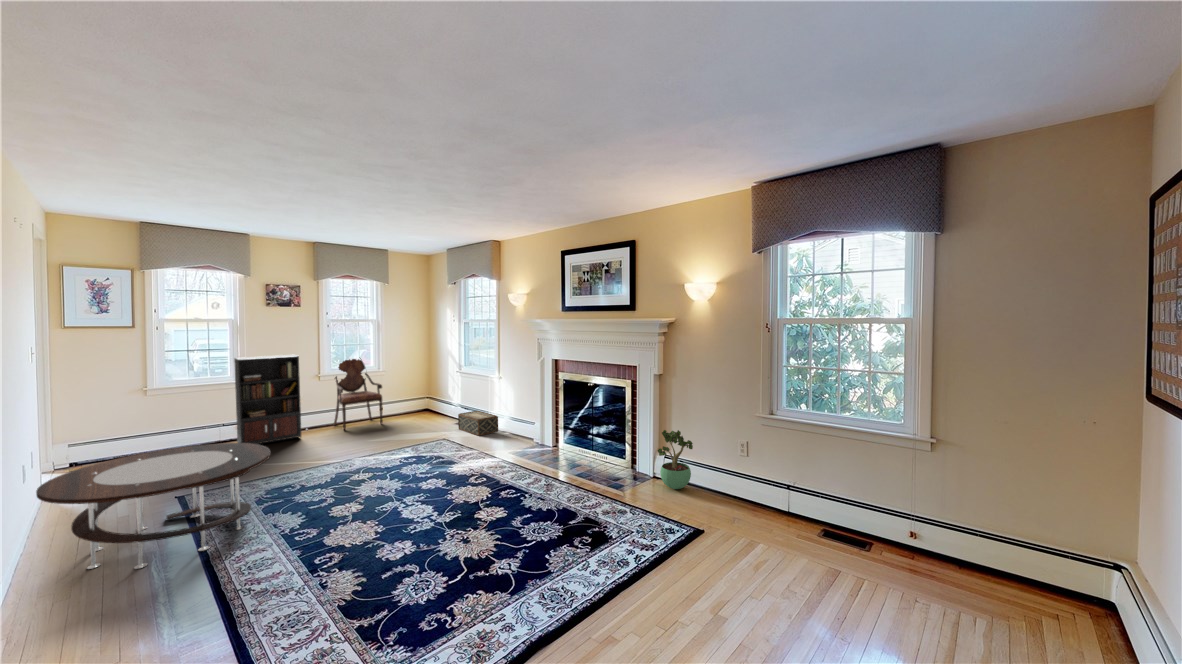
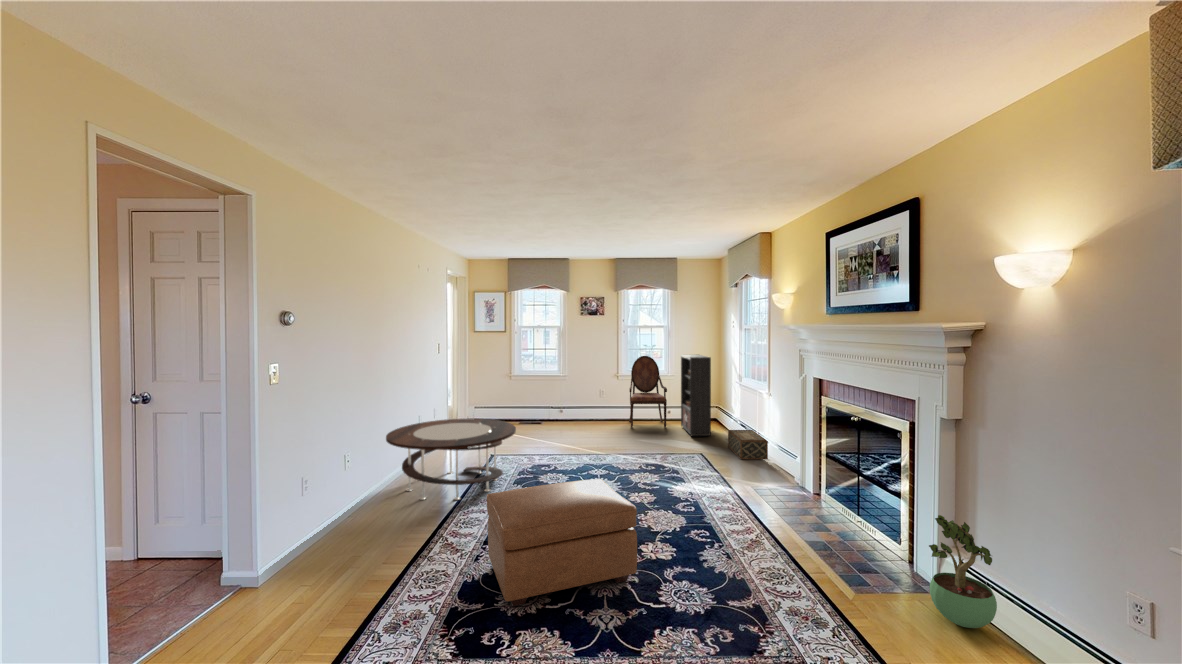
bookcase: present [234,355,301,444] -> present [681,354,711,436]
ottoman: none [339,466,499,597] -> present [487,479,637,606]

